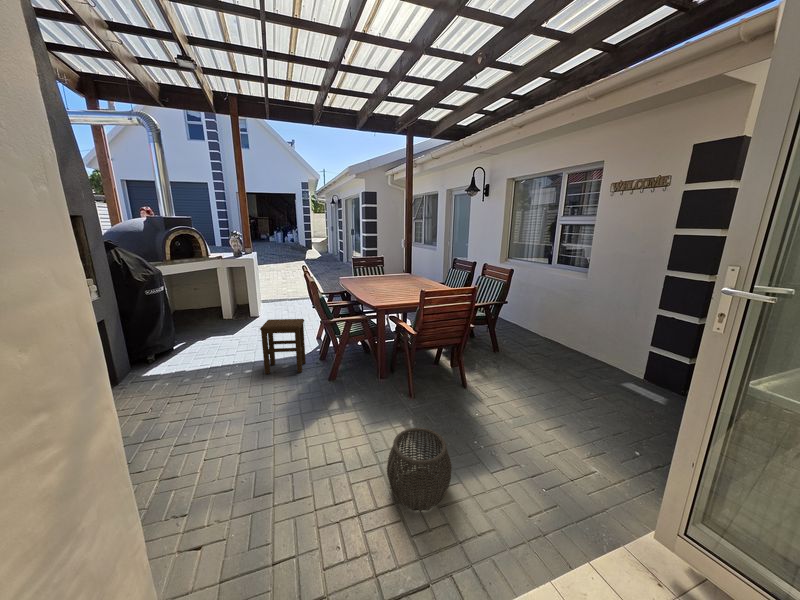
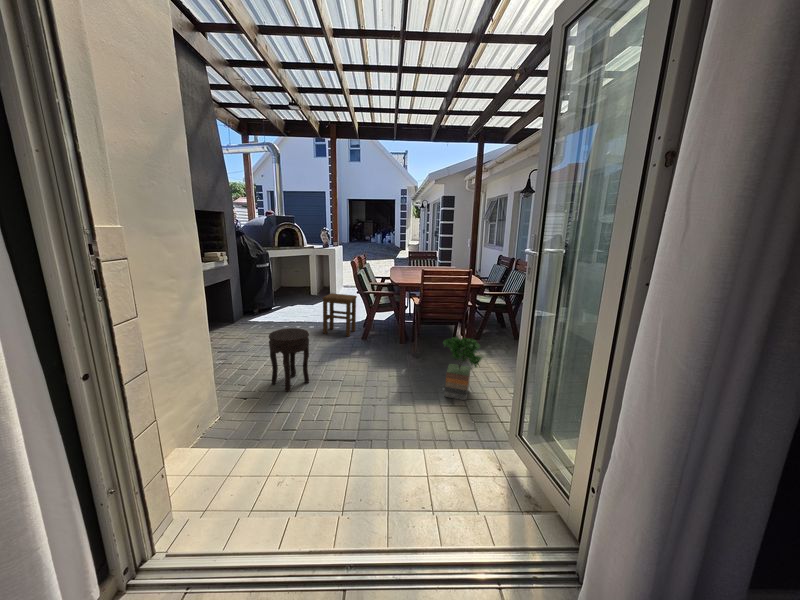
potted tree: none [451,363,505,439] -> present [444,337,482,400]
side table: none [213,388,280,488] -> present [269,328,309,391]
woven basket: present [387,428,452,511] -> none [368,371,416,427]

